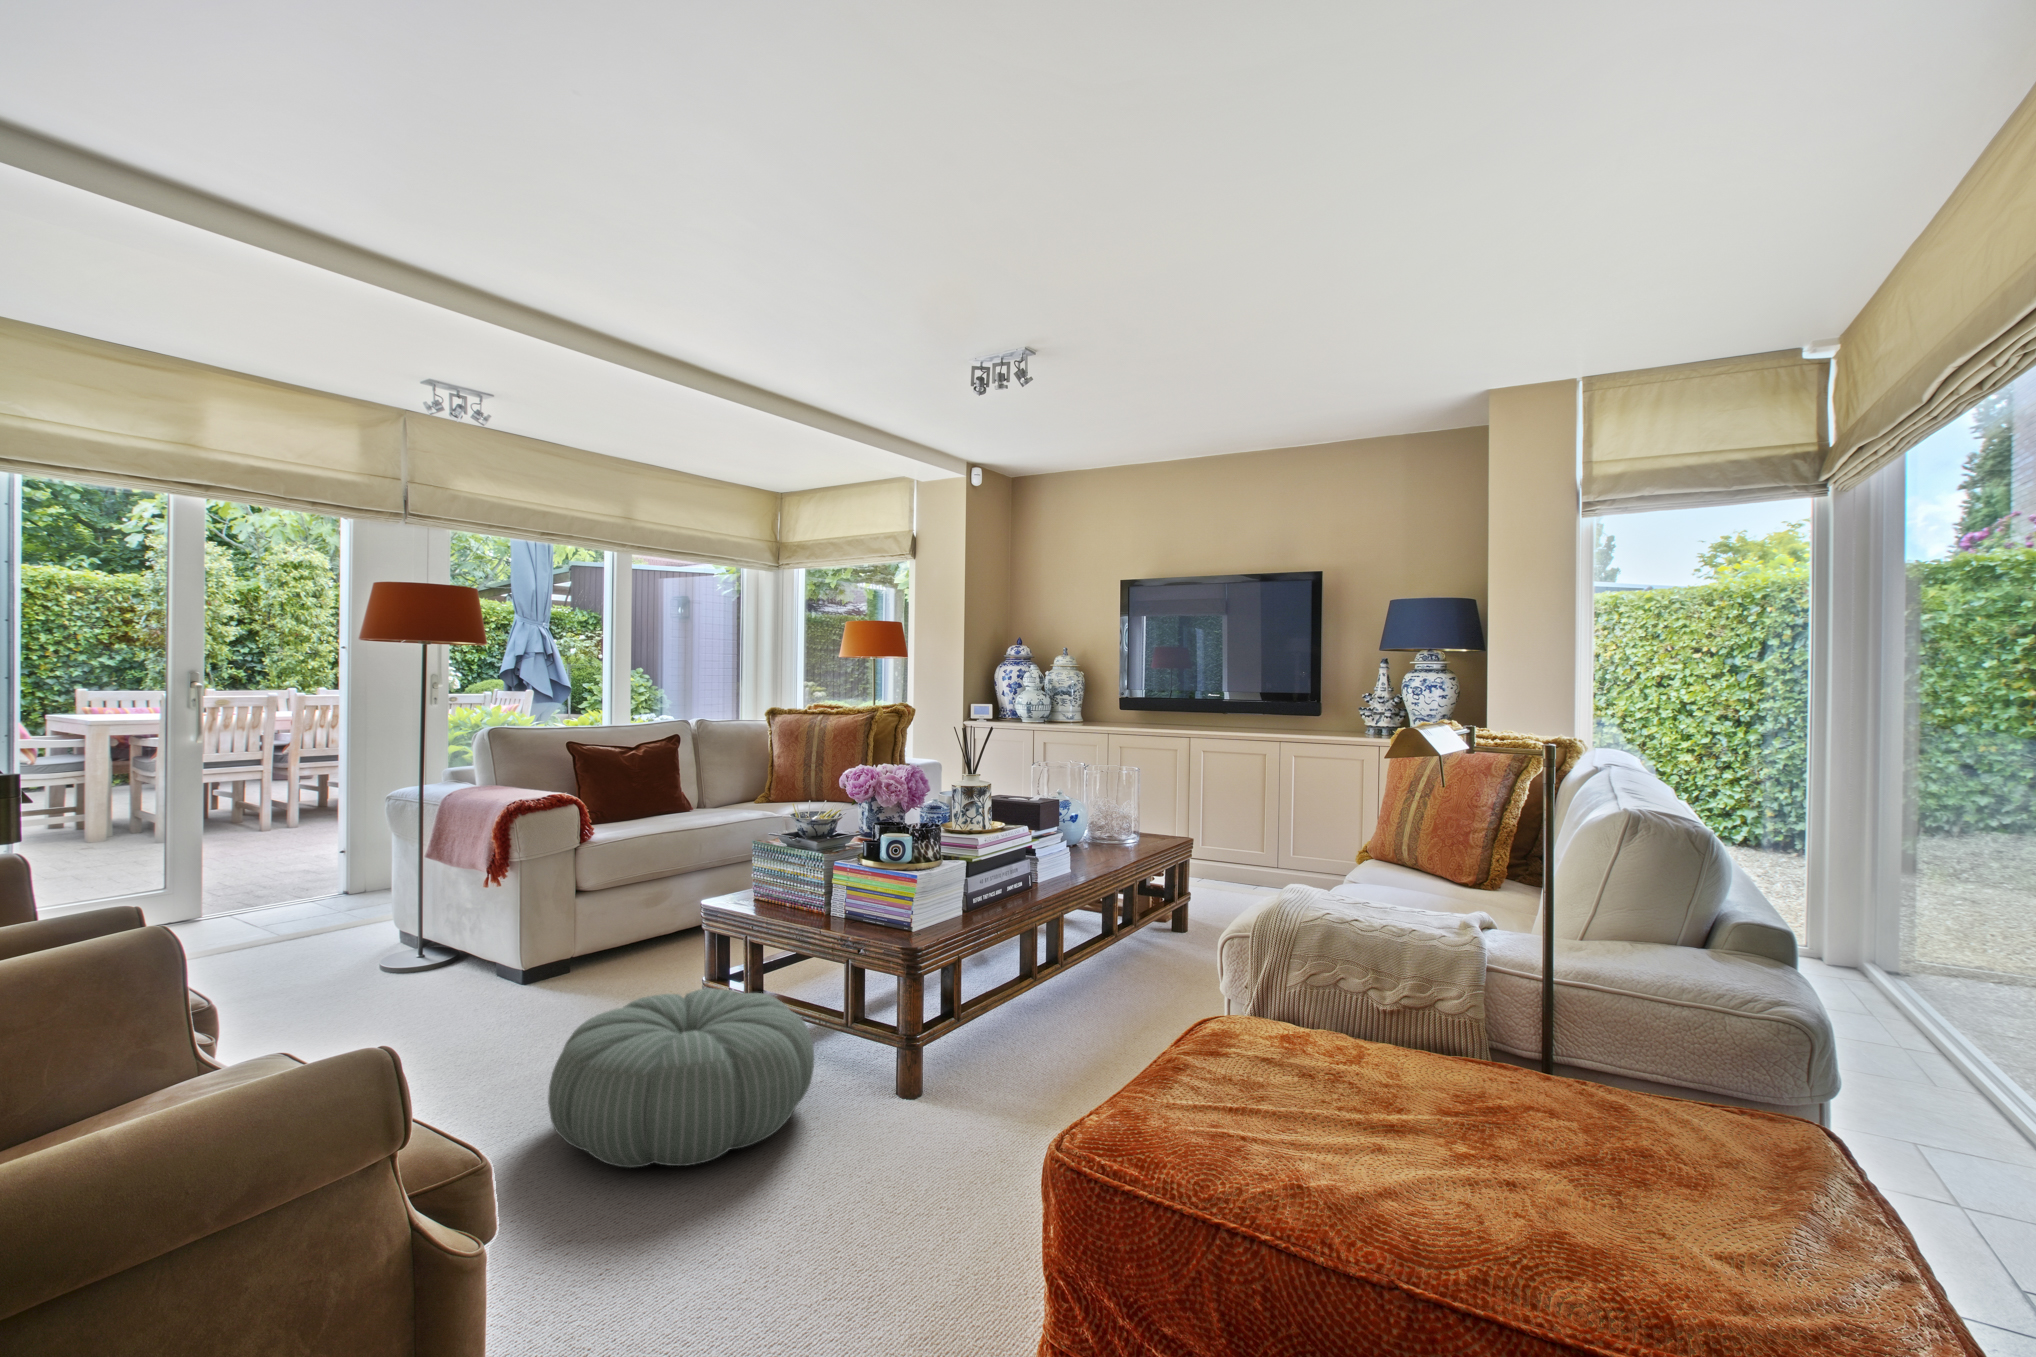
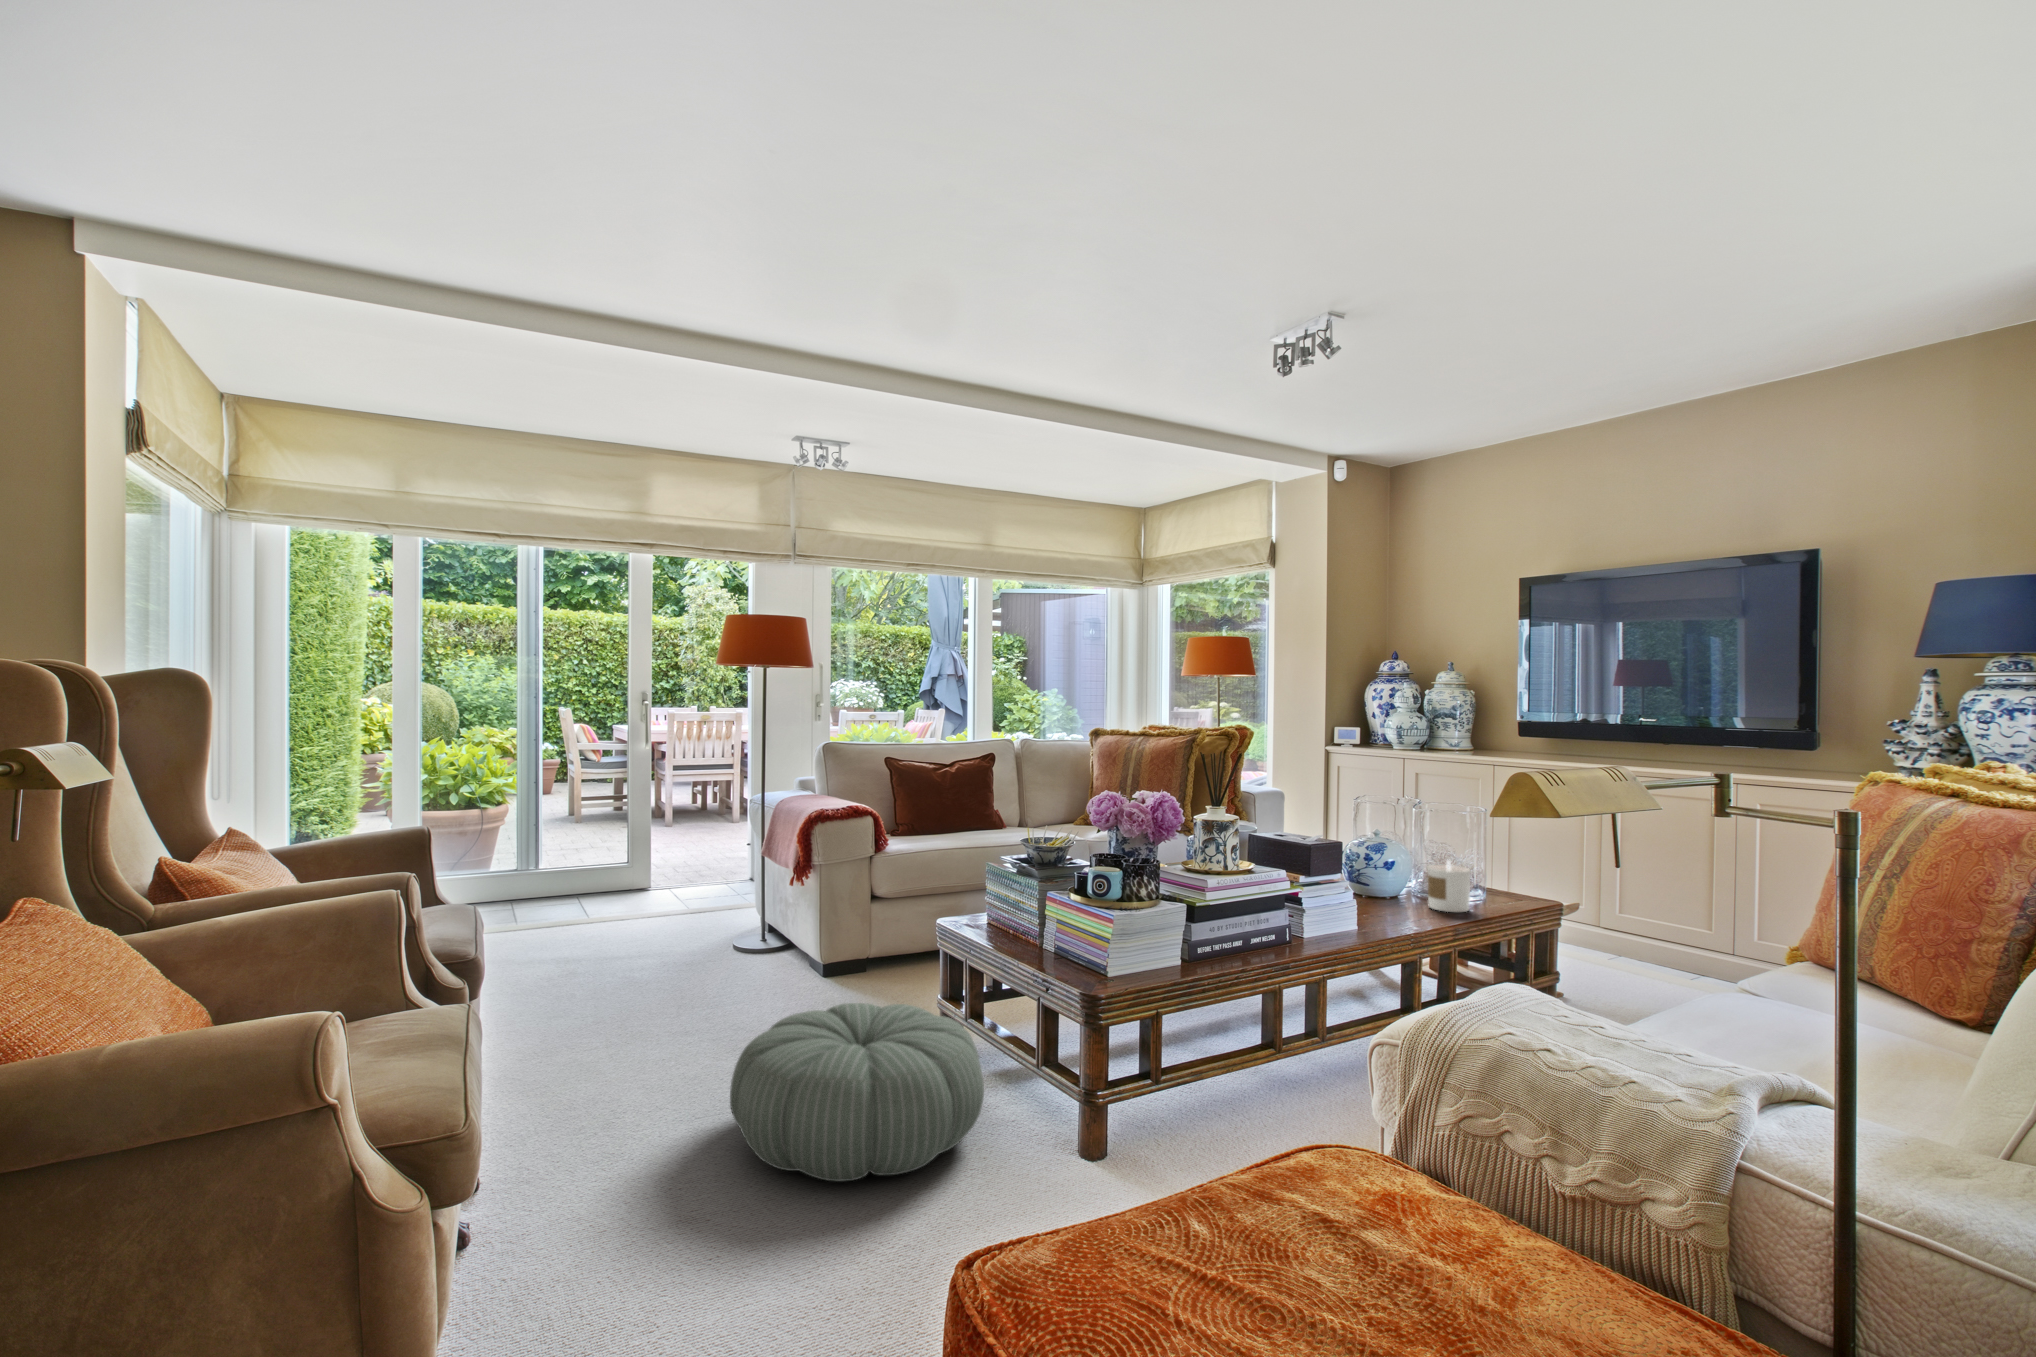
candle: none [1108,810,1139,851] -> present [1427,860,1470,912]

